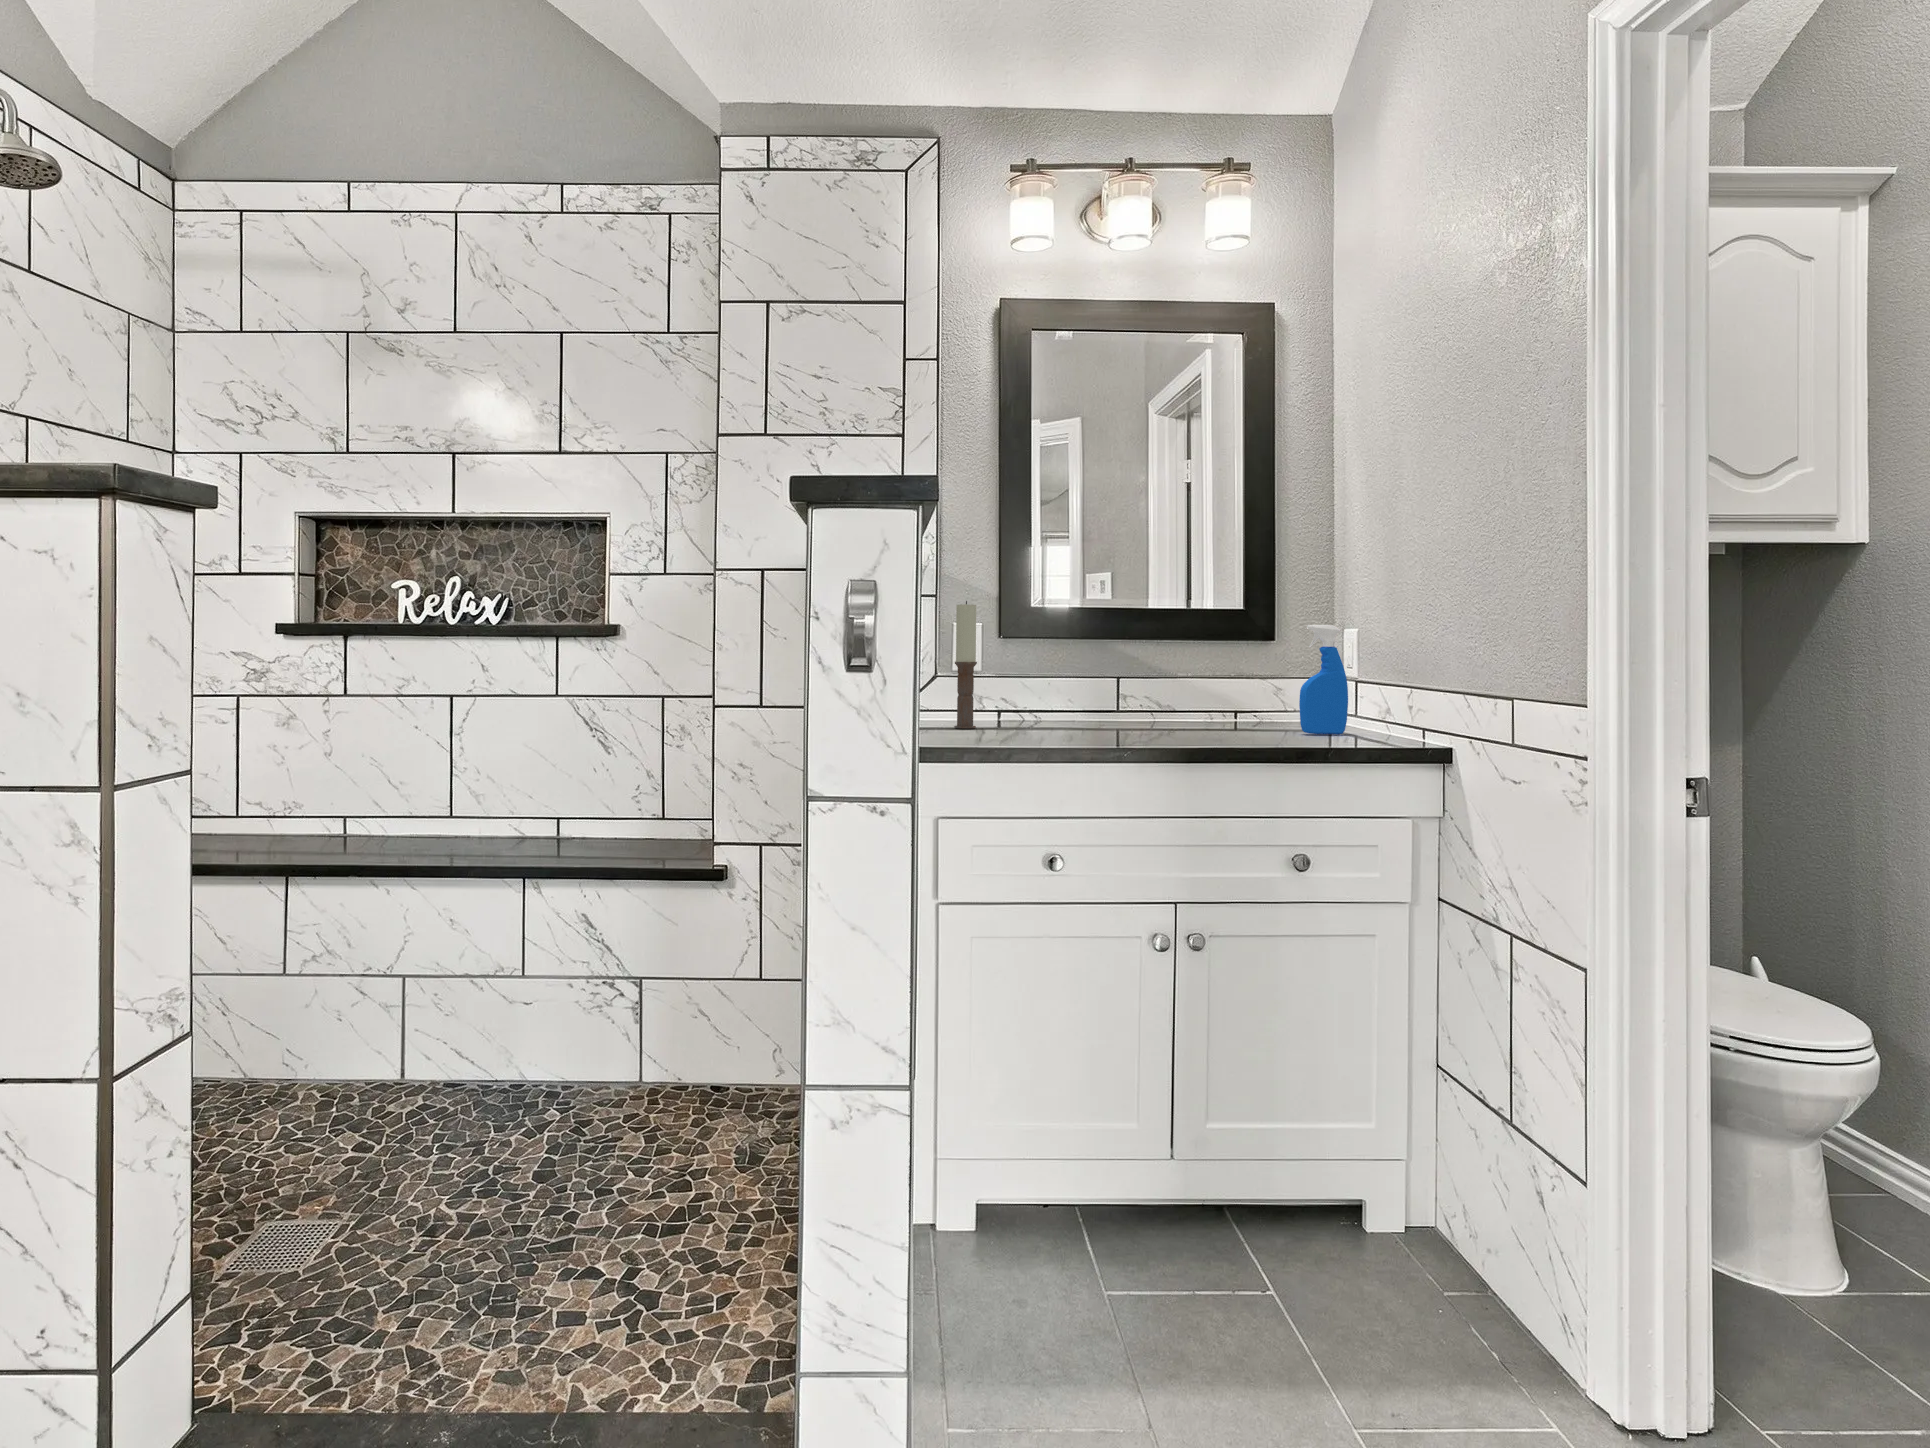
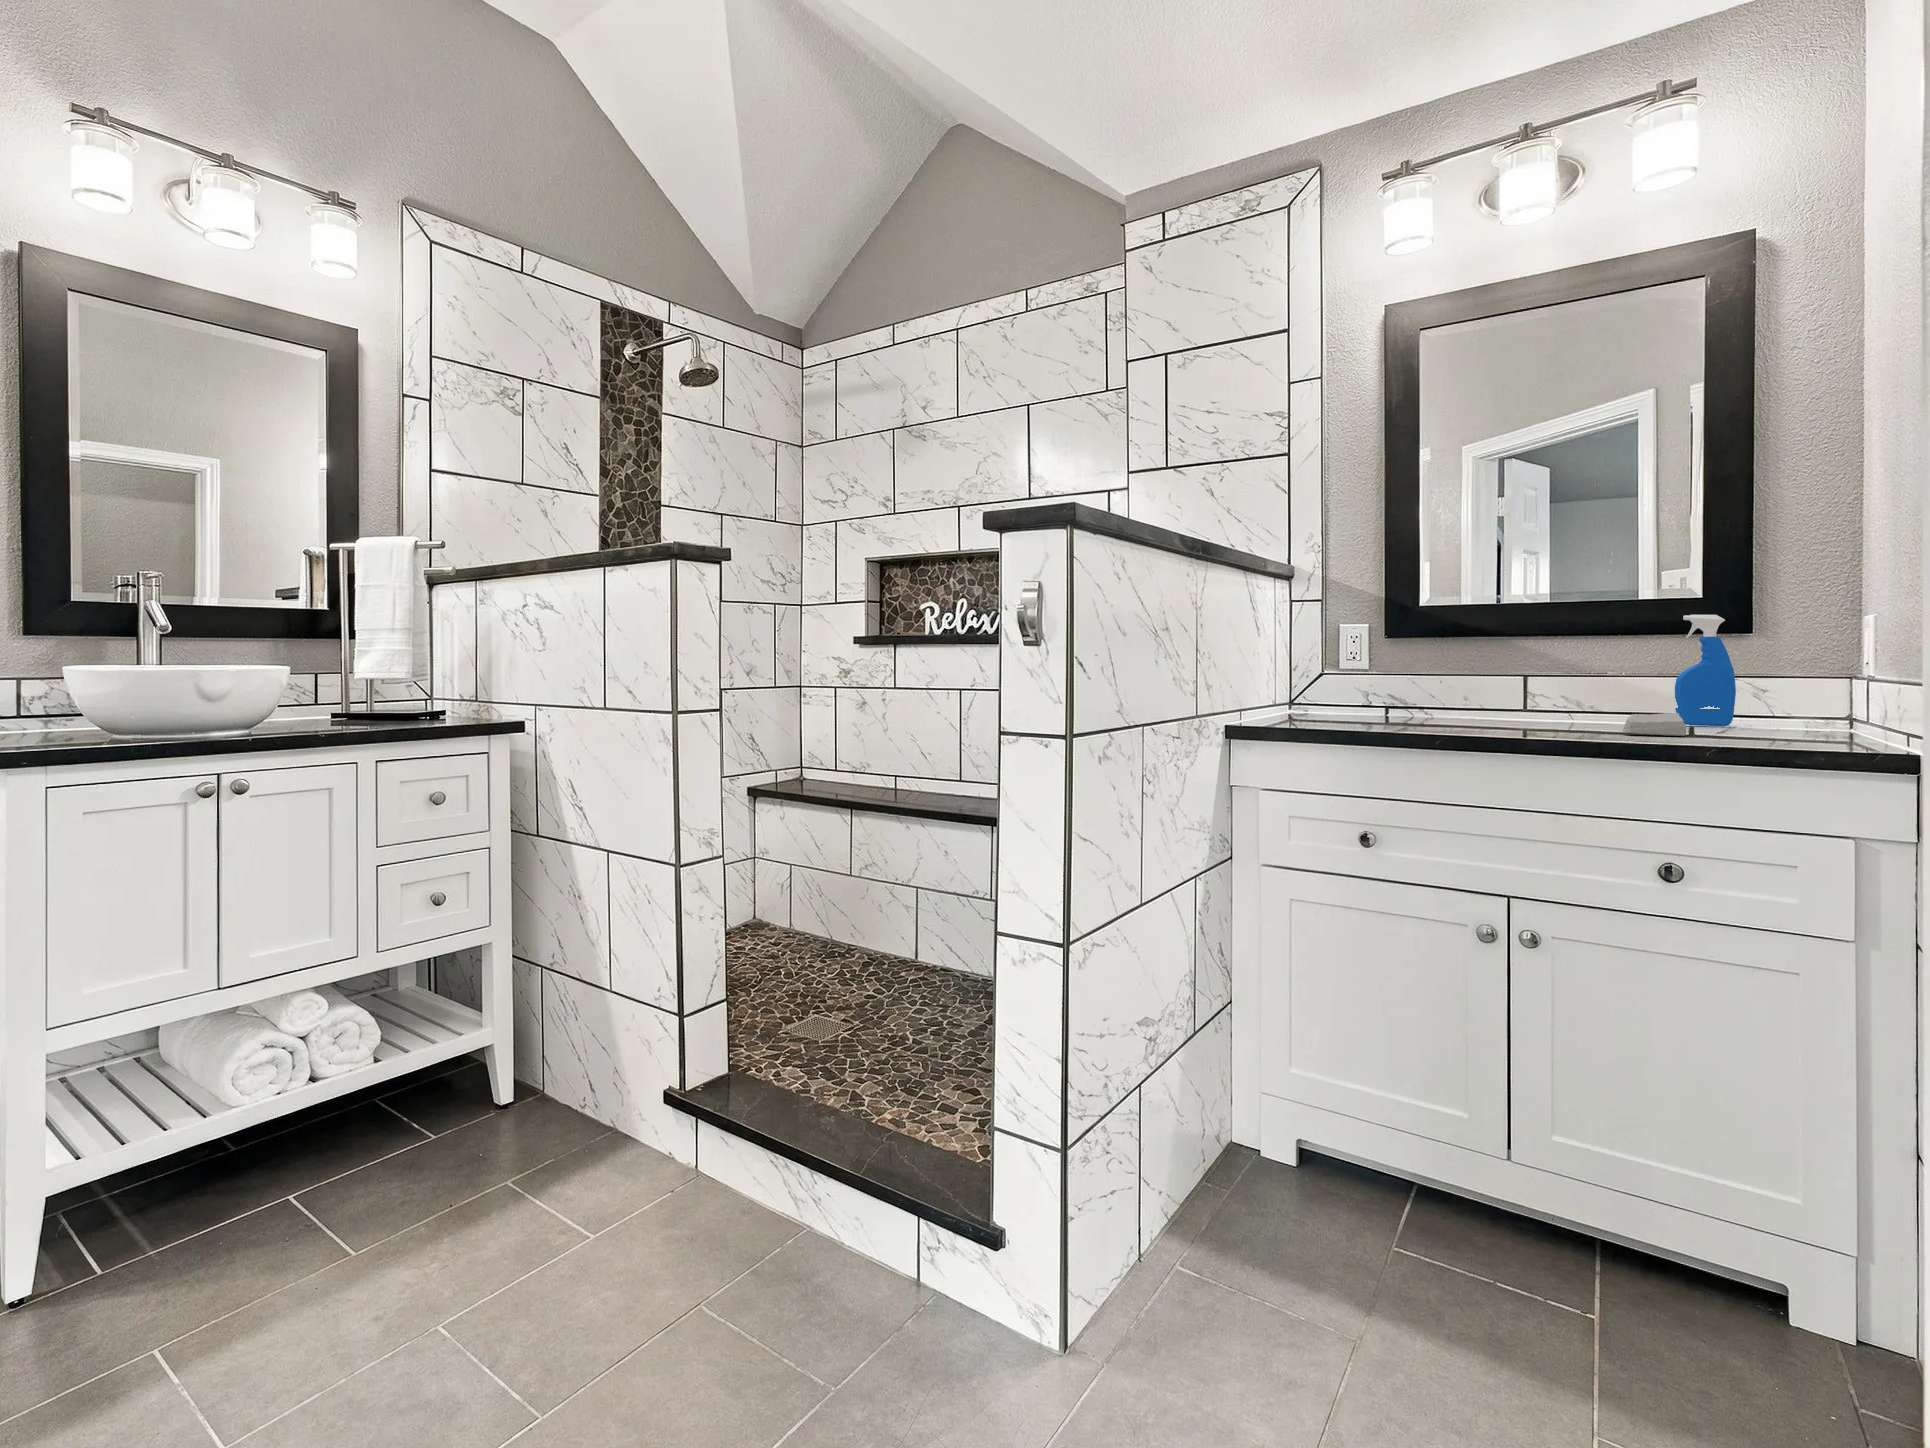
candle: present [954,601,977,728] -> none [1325,604,1345,715]
soap bar: none [1314,727,1373,751] -> present [1623,713,1686,736]

